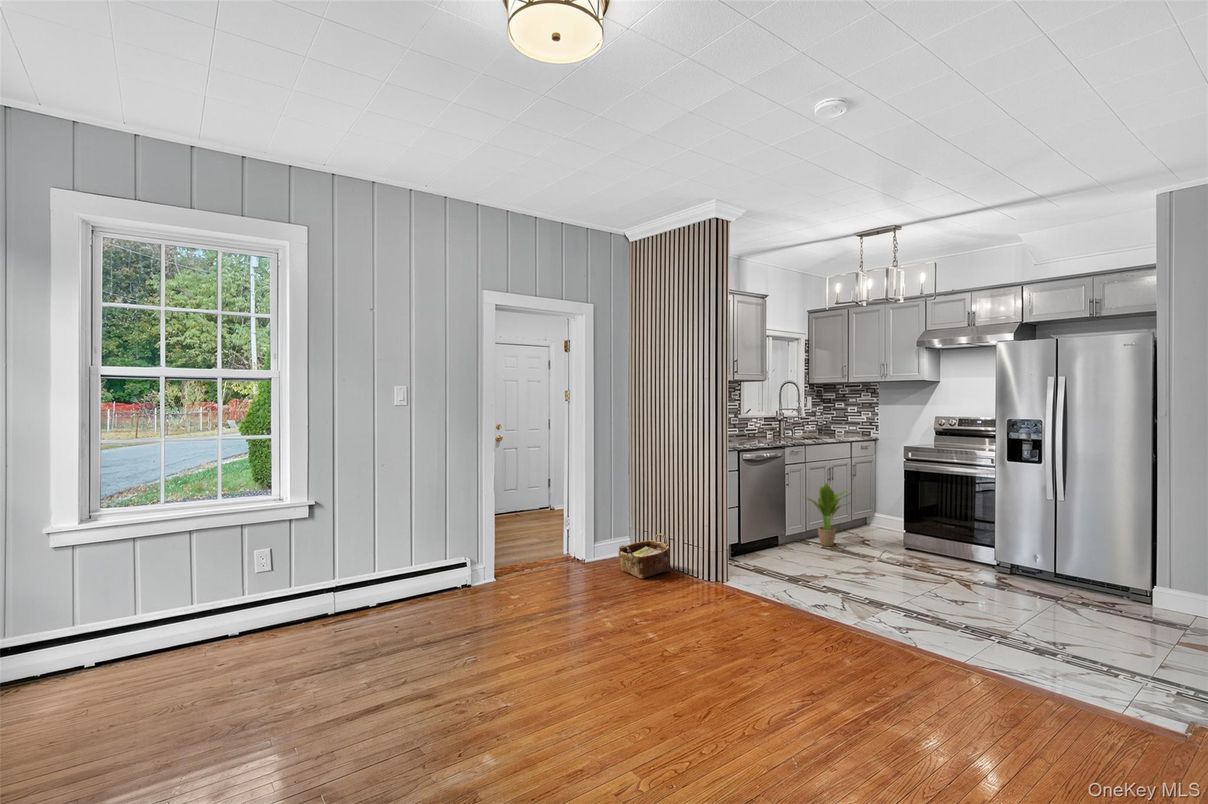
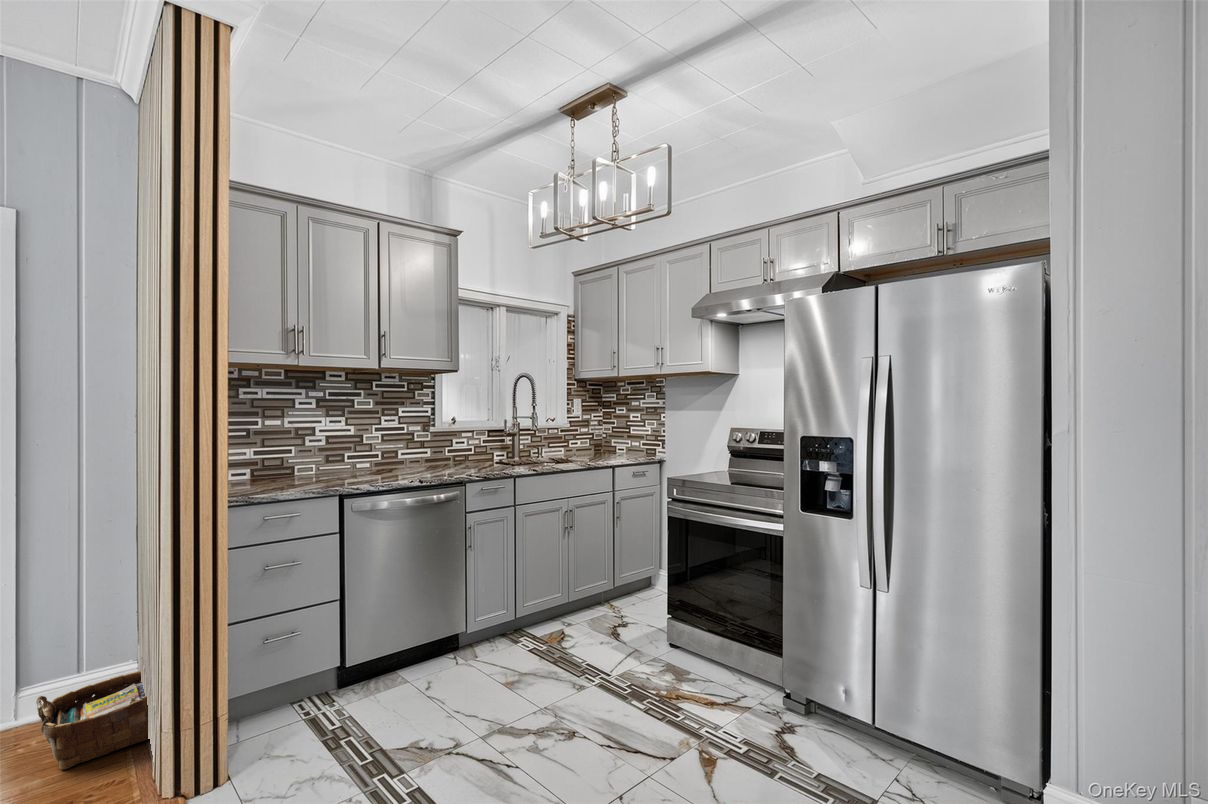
potted plant: present [808,484,849,546] -> none [504,537,582,638]

